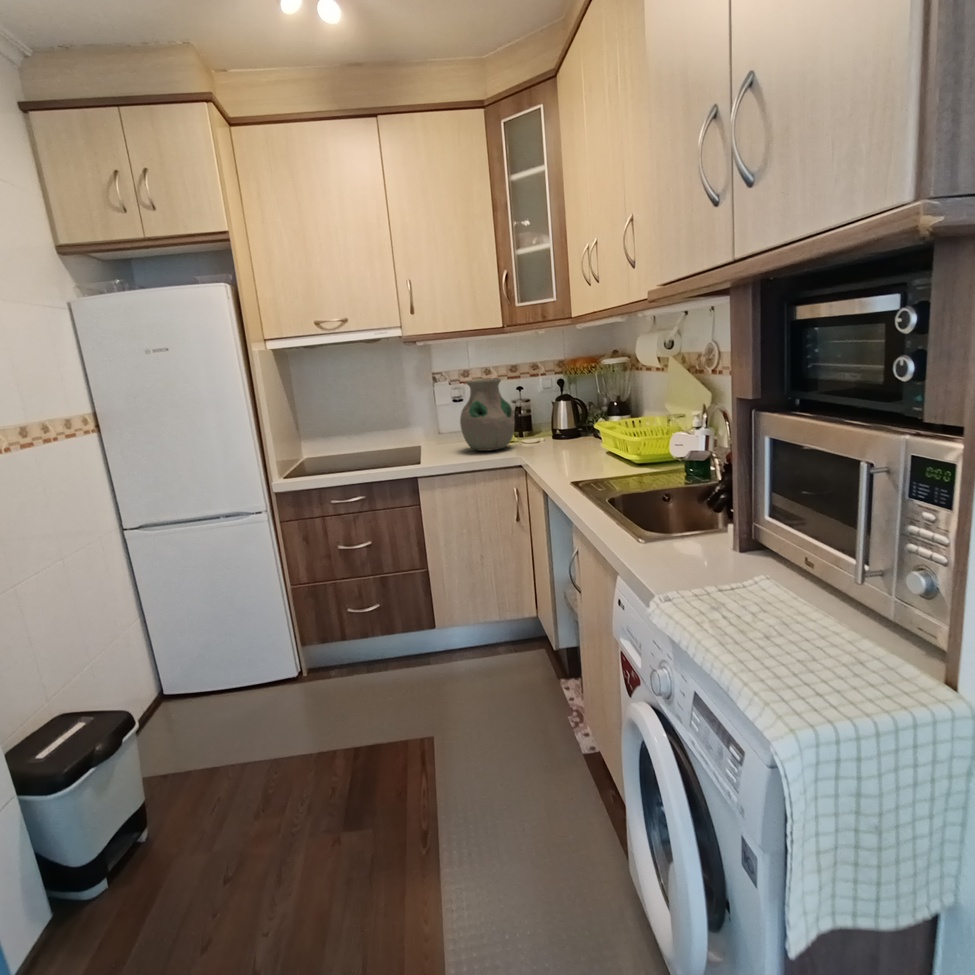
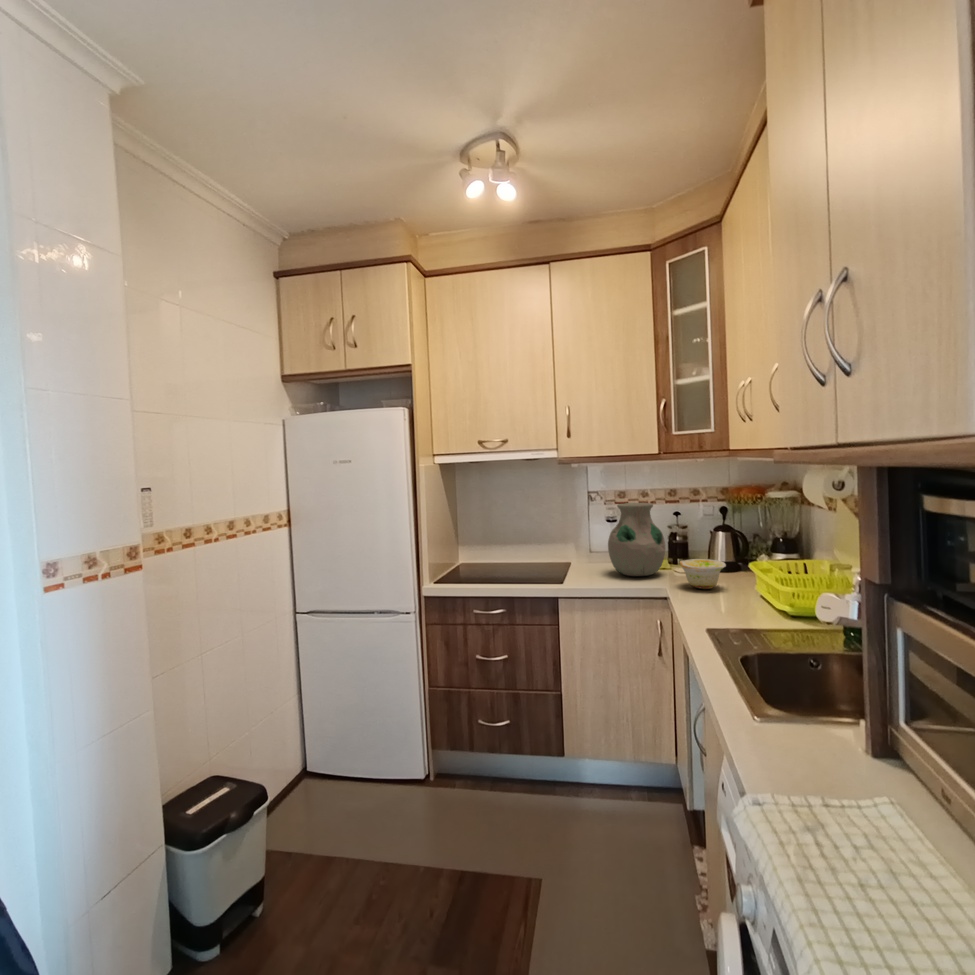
bowl: none [530,426,572,453] -> present [680,559,726,589]

